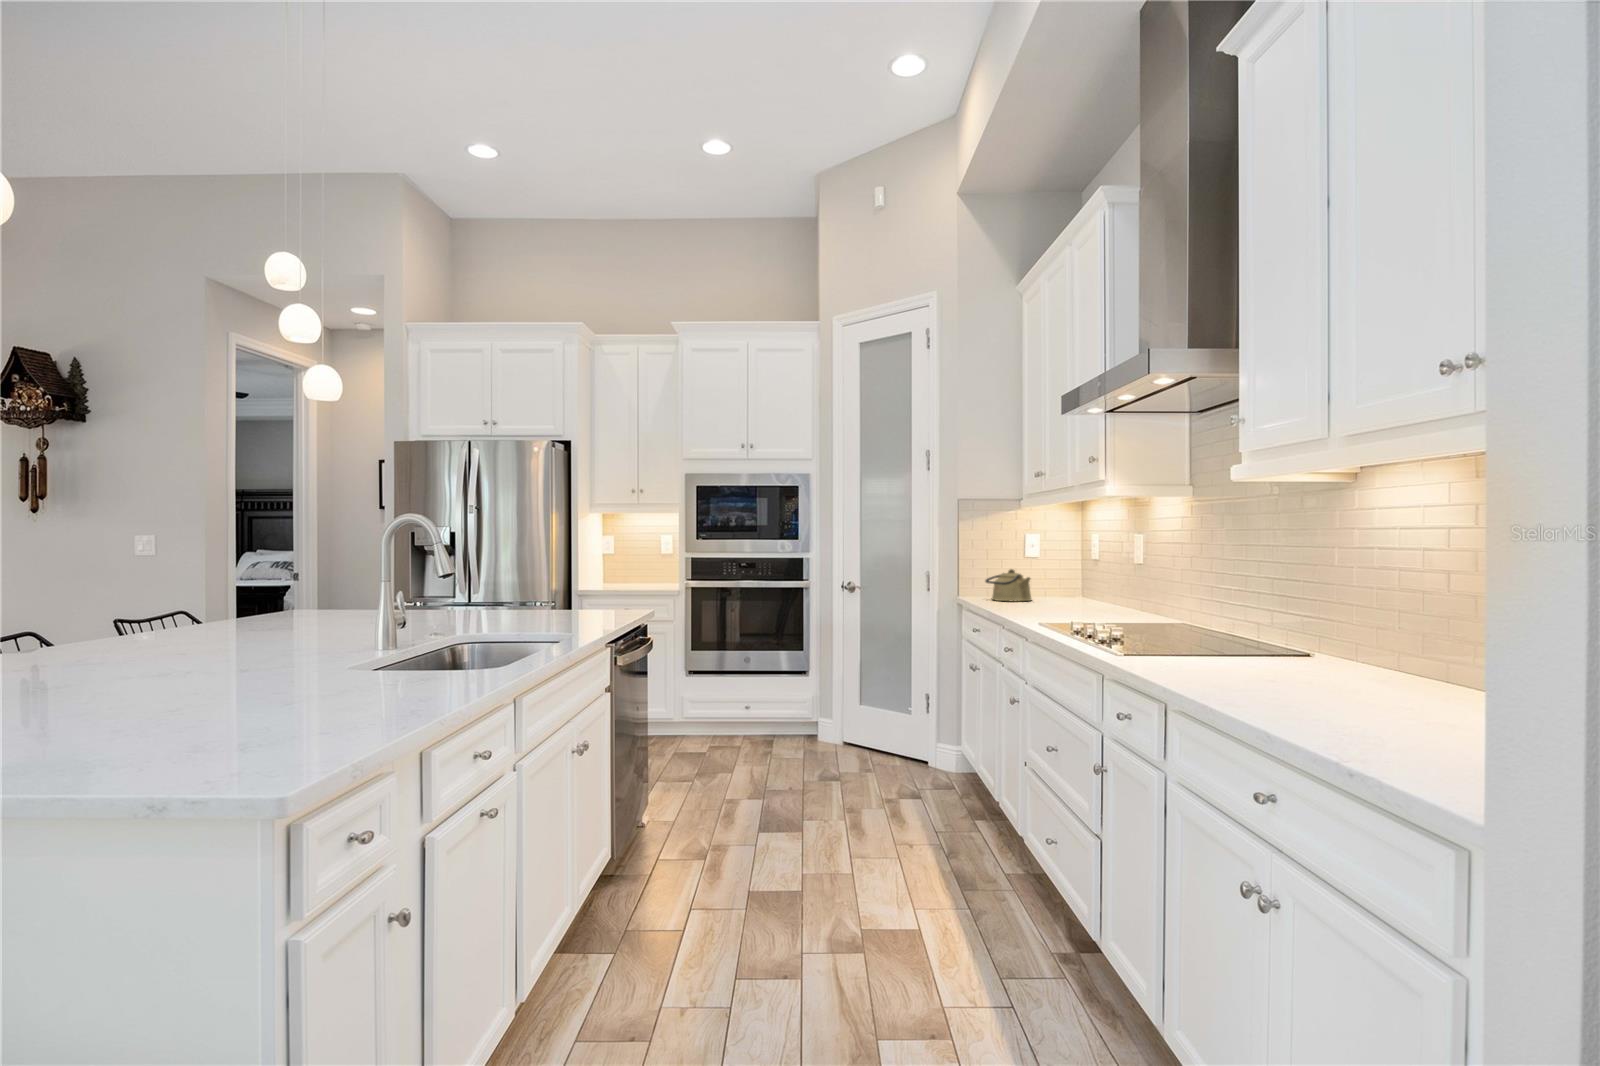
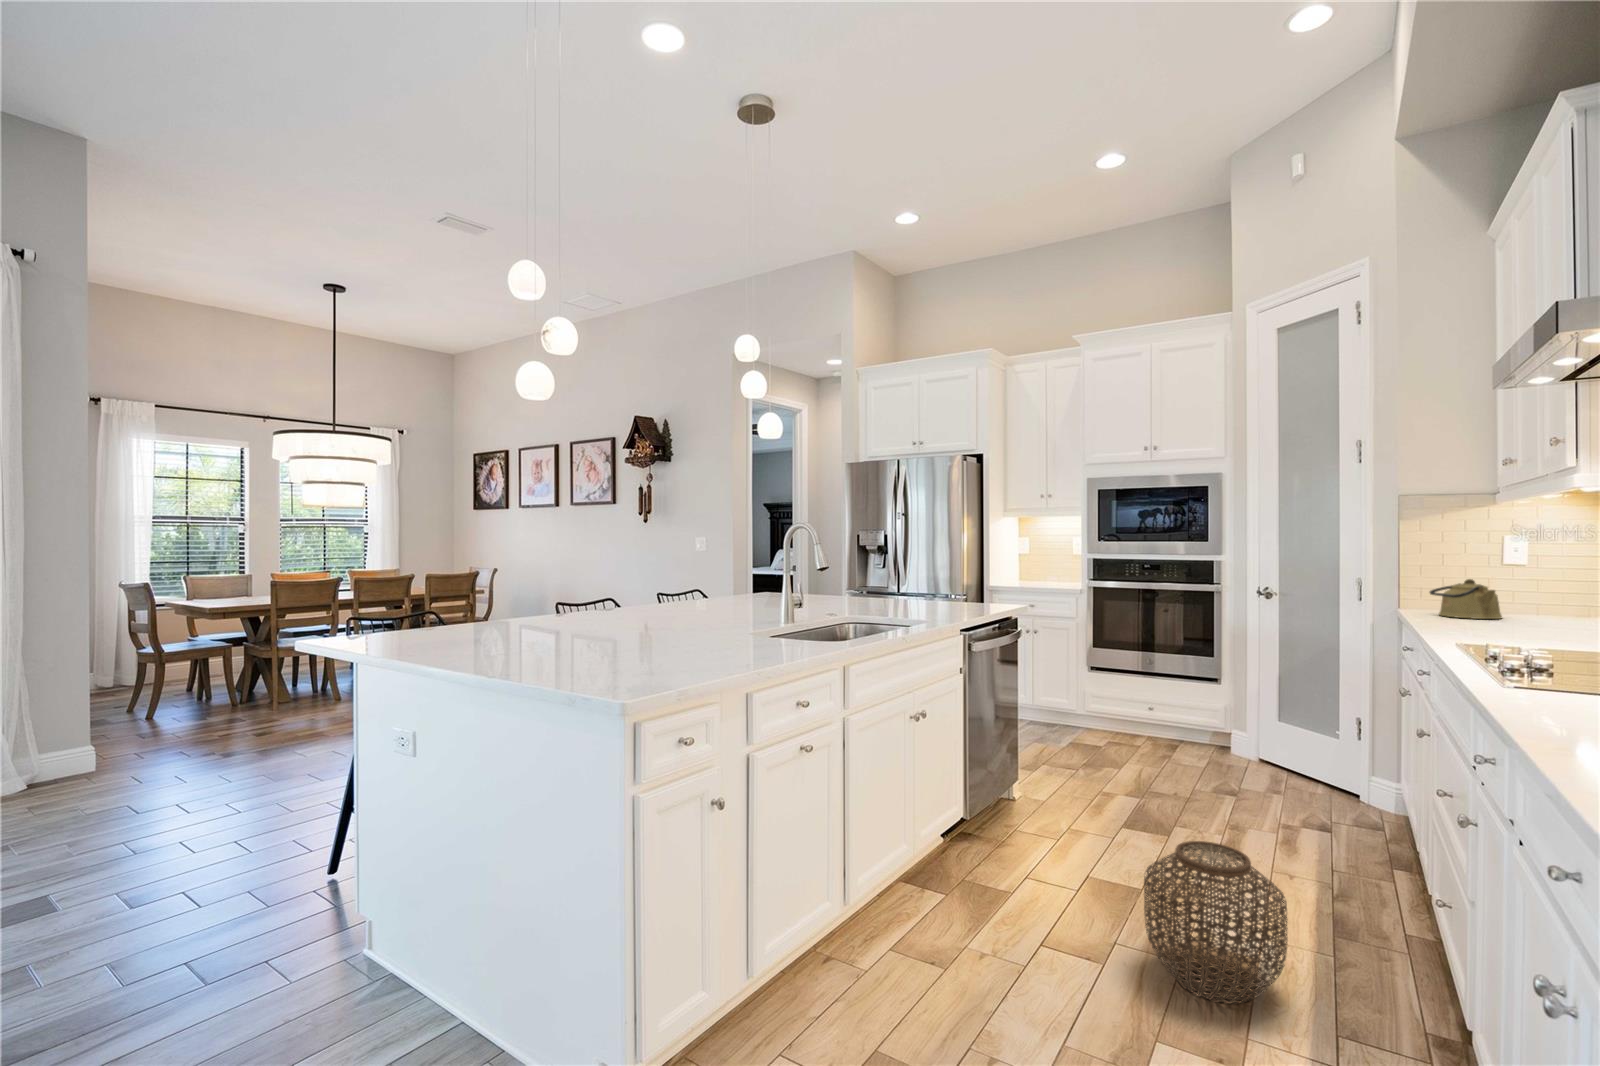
woven basket: none [835,828,957,980] -> present [1144,841,1288,1003]

